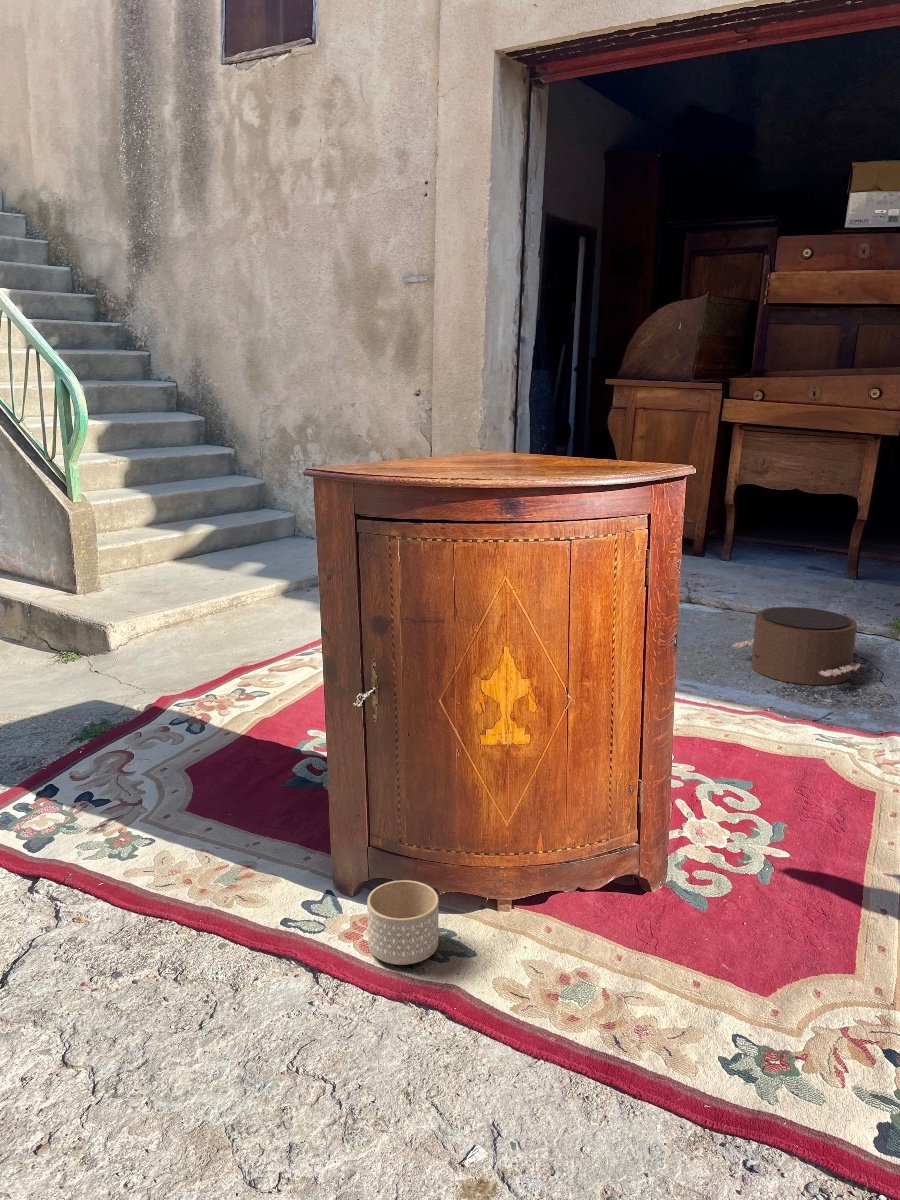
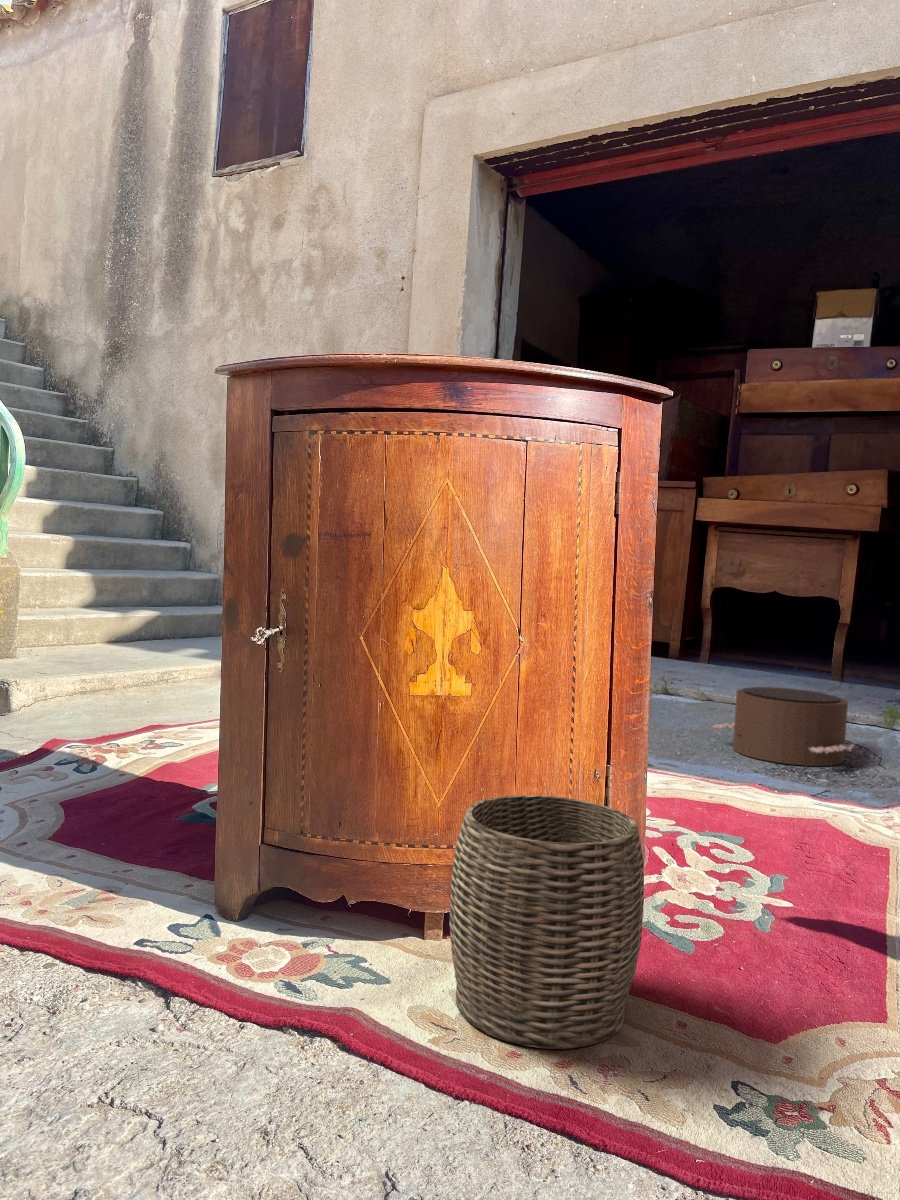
woven basket: none [521,812,669,1013] -> present [450,795,644,1049]
planter: present [367,880,438,965] -> none [246,885,344,989]

